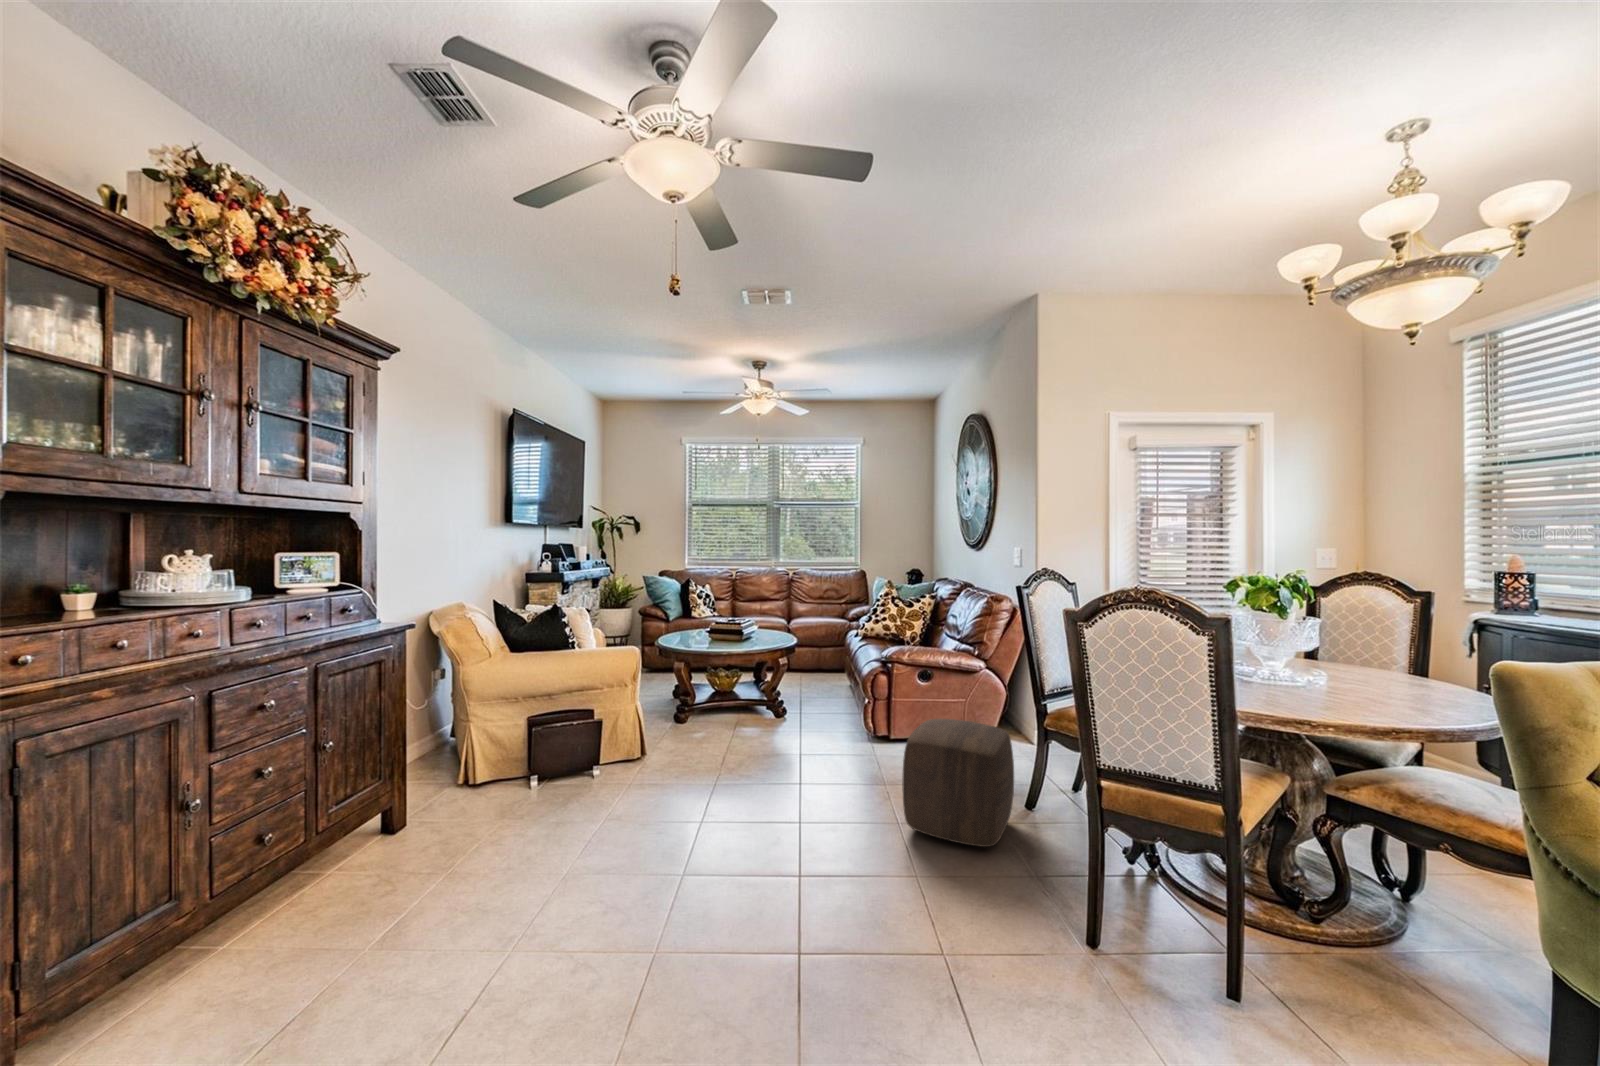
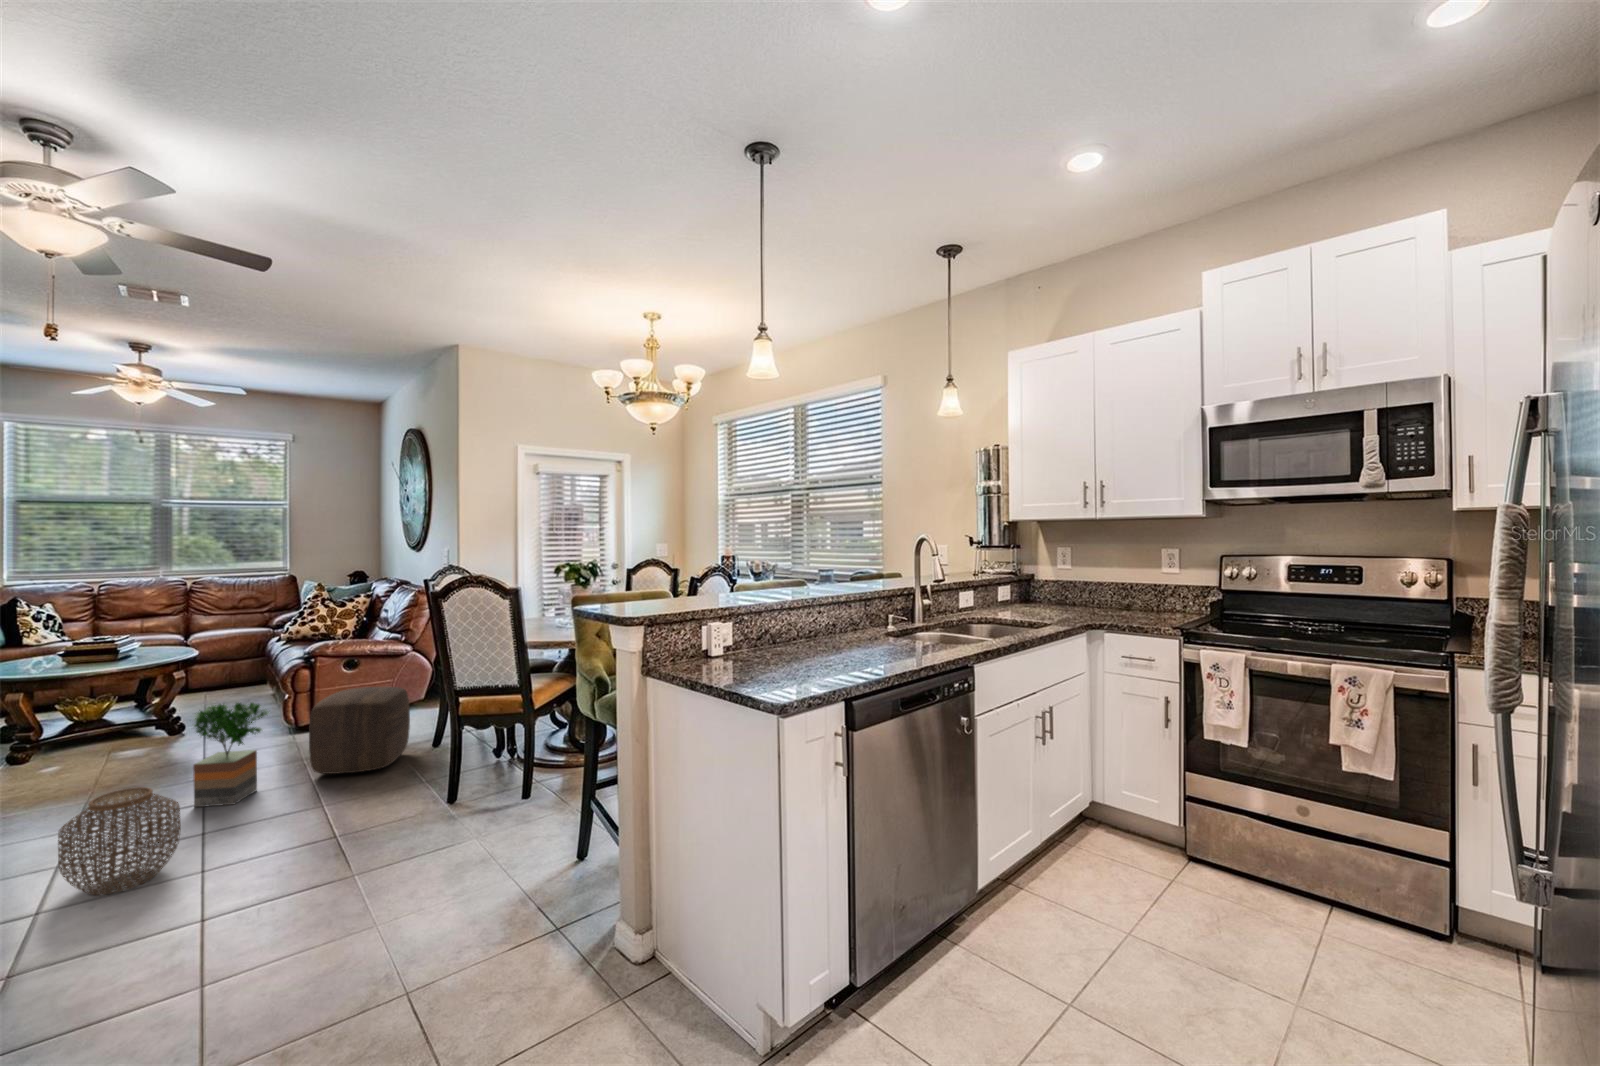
potted tree: none [791,716,865,851] -> present [193,703,269,807]
woven basket: none [665,836,780,990] -> present [58,787,180,895]

